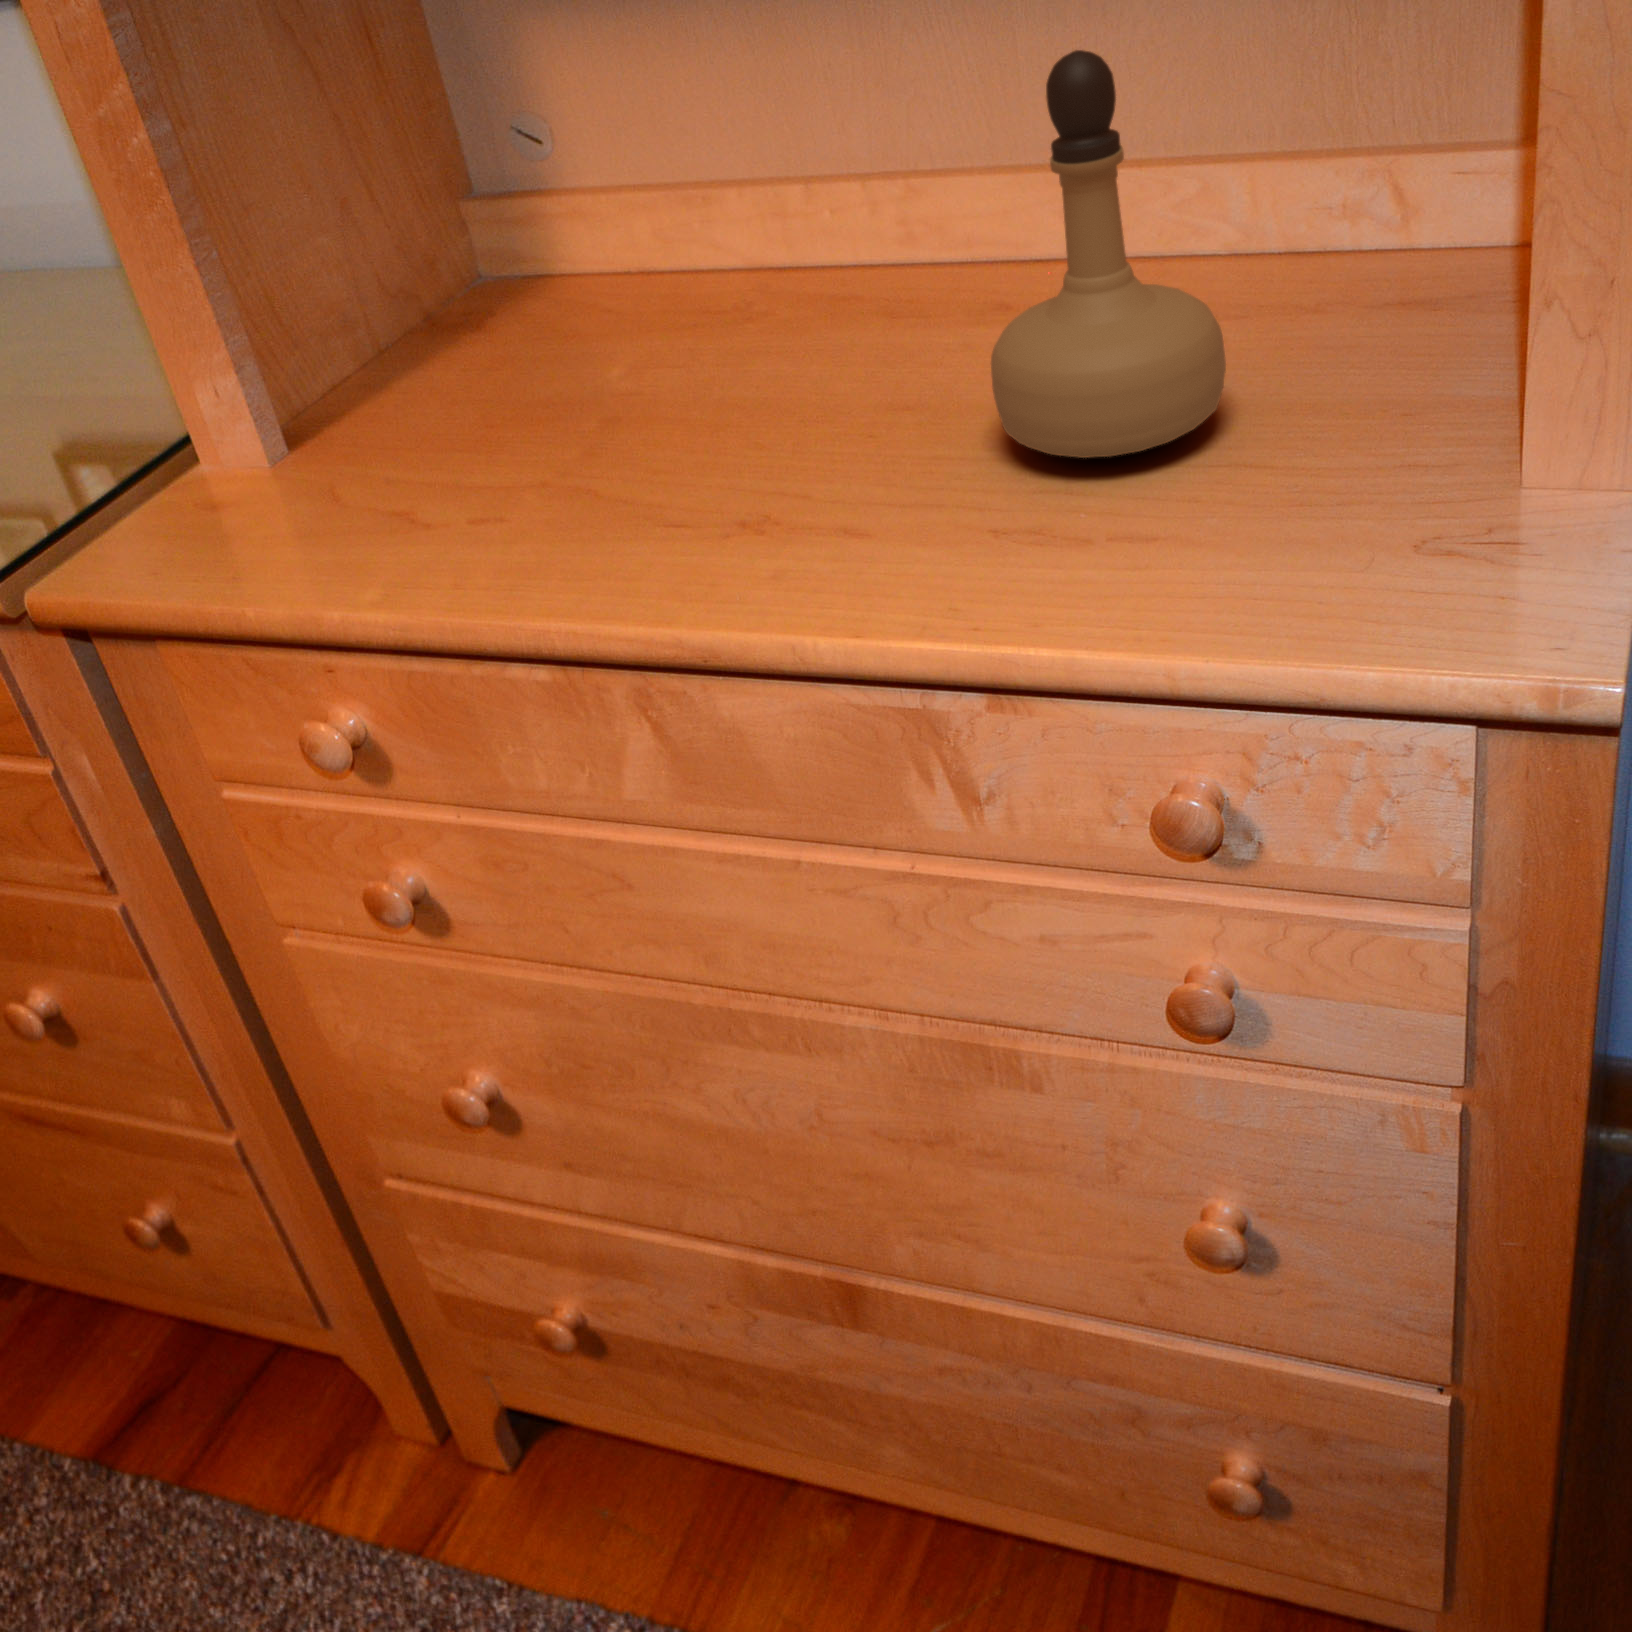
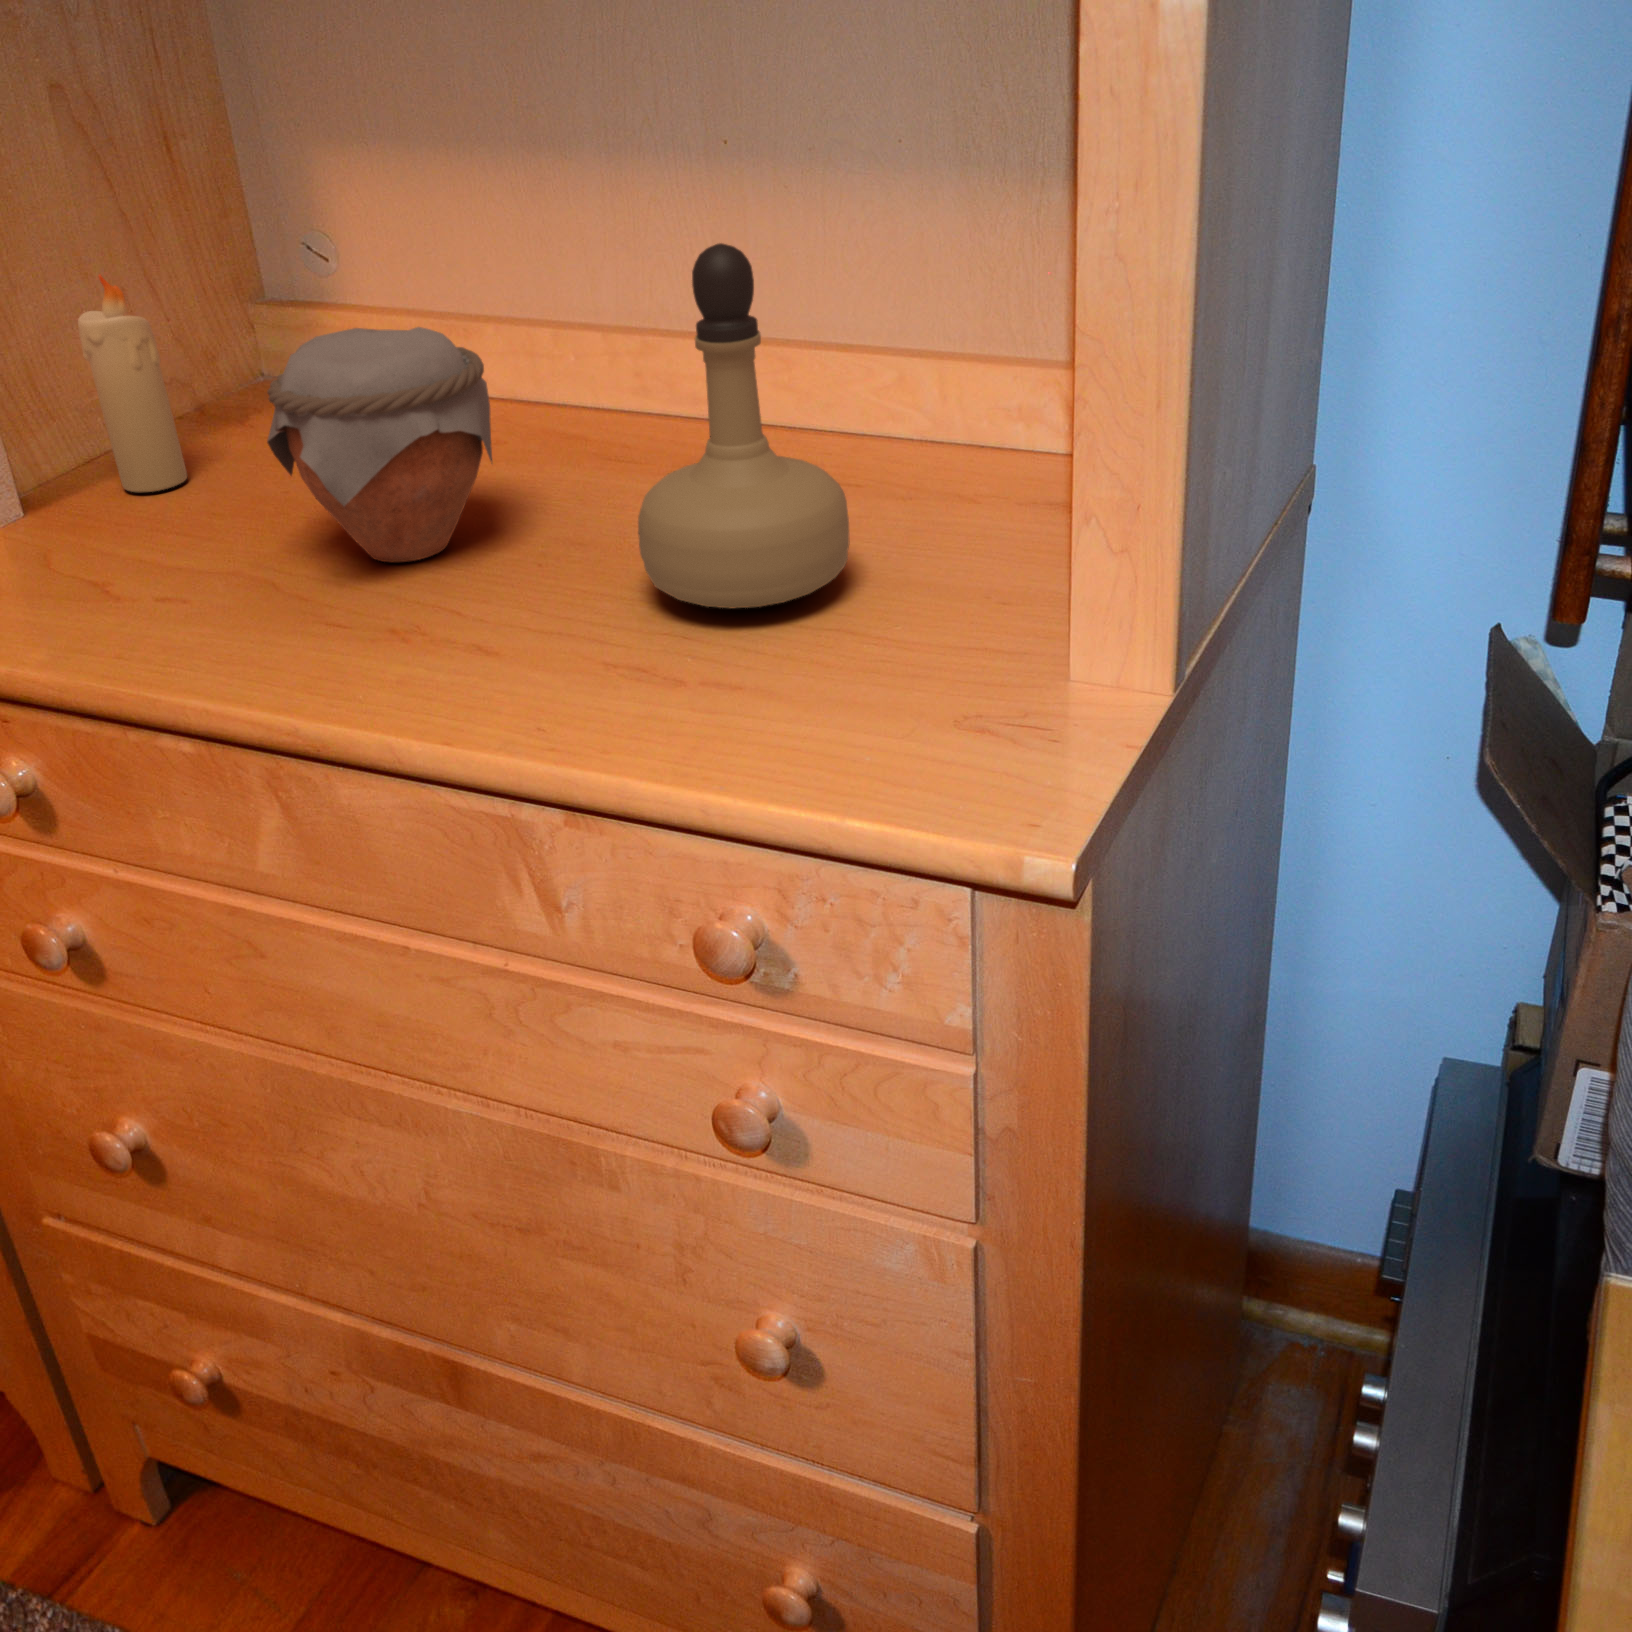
candle: none [316,182,439,414] -> present [78,275,187,492]
jar: none [563,192,802,454] -> present [267,327,492,563]

